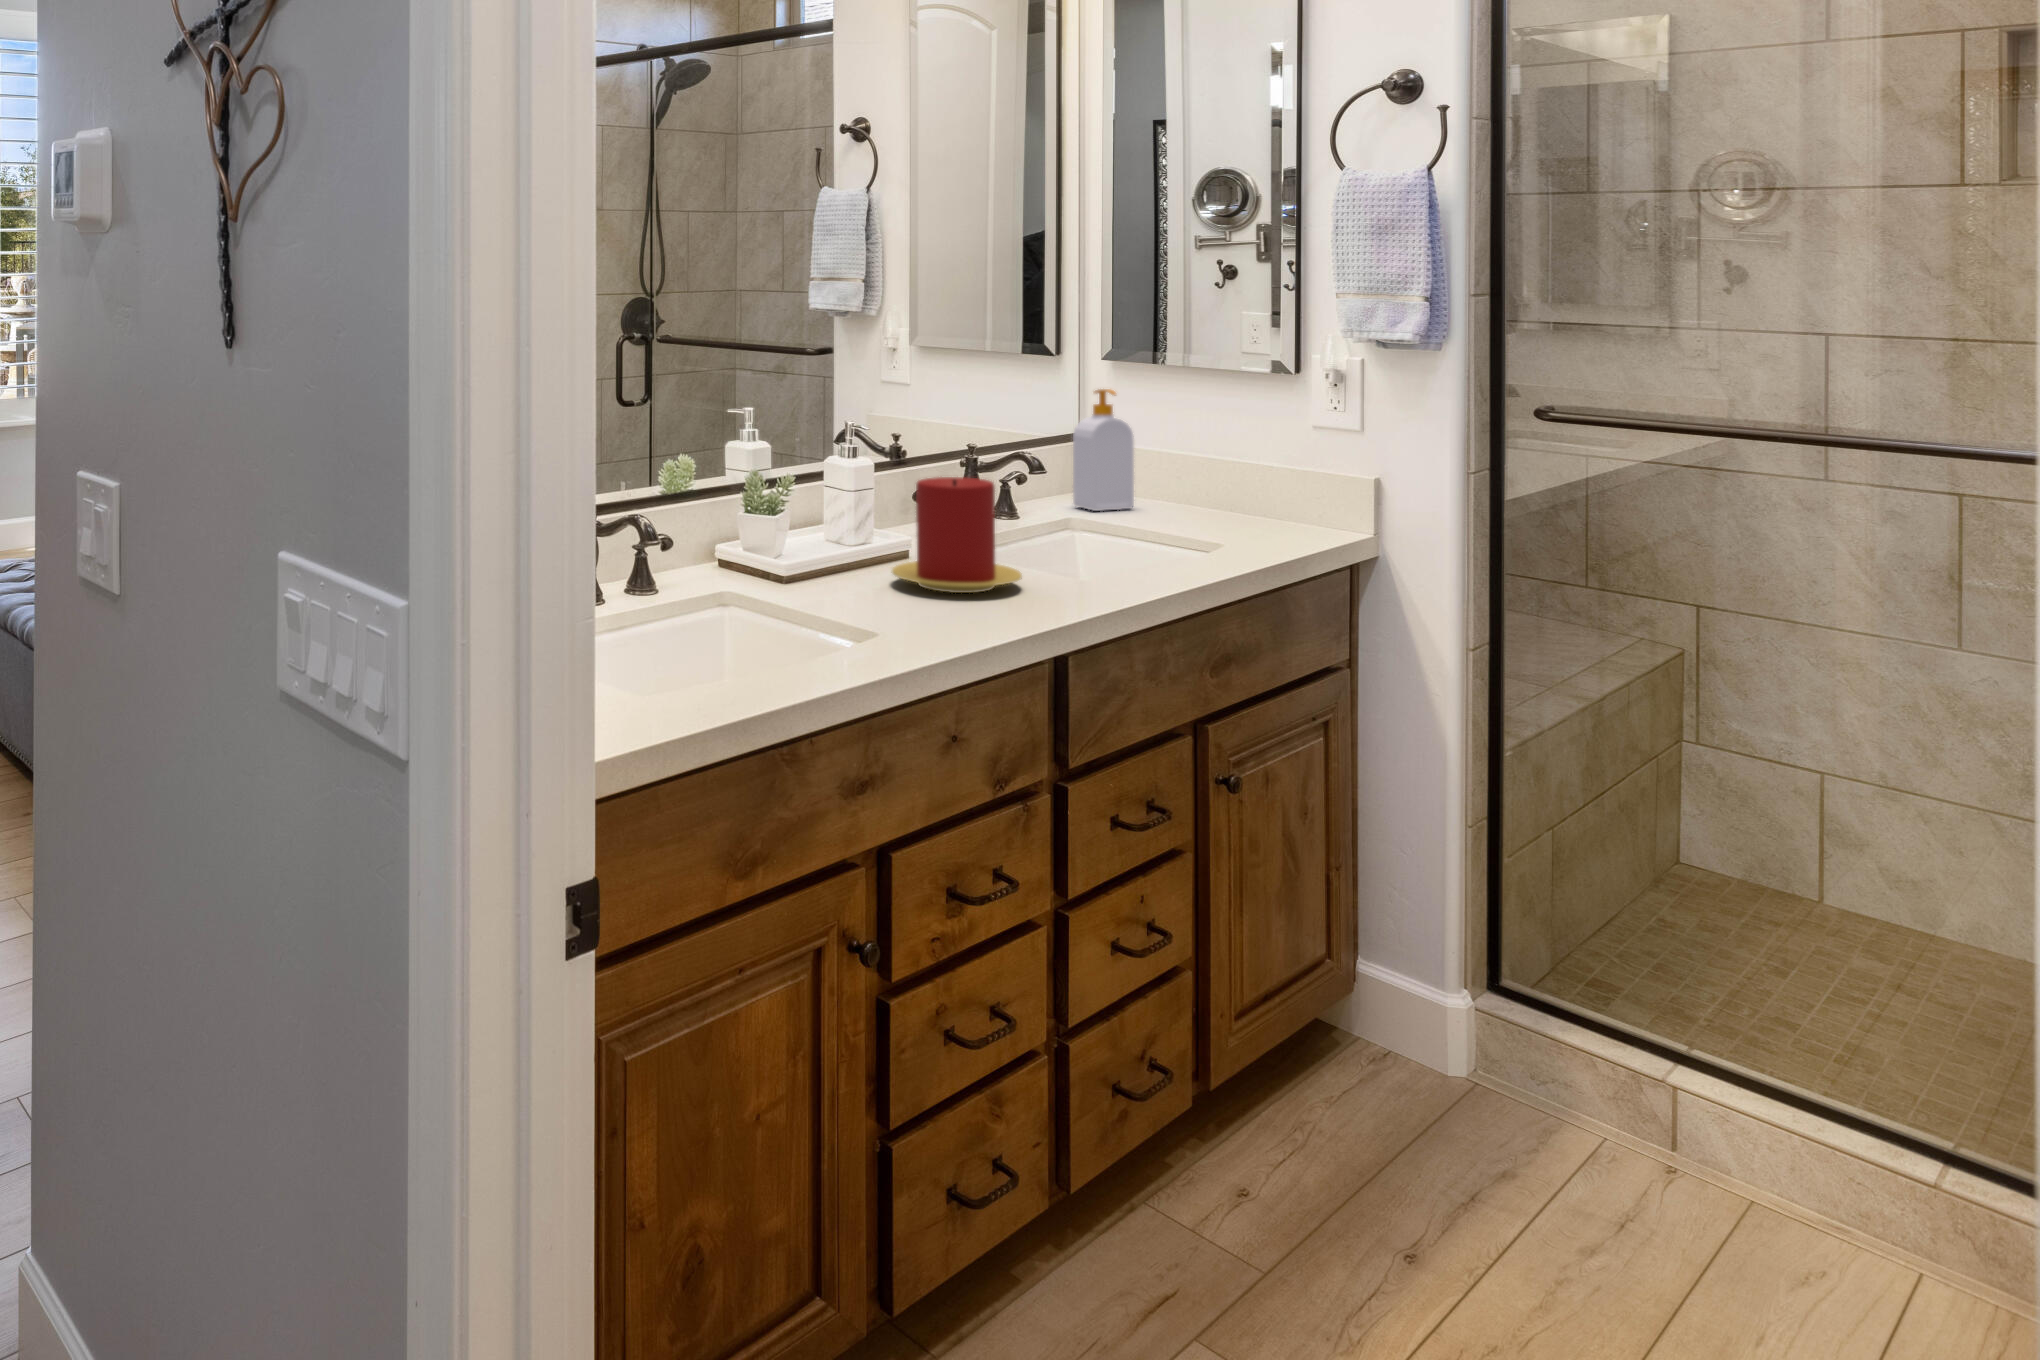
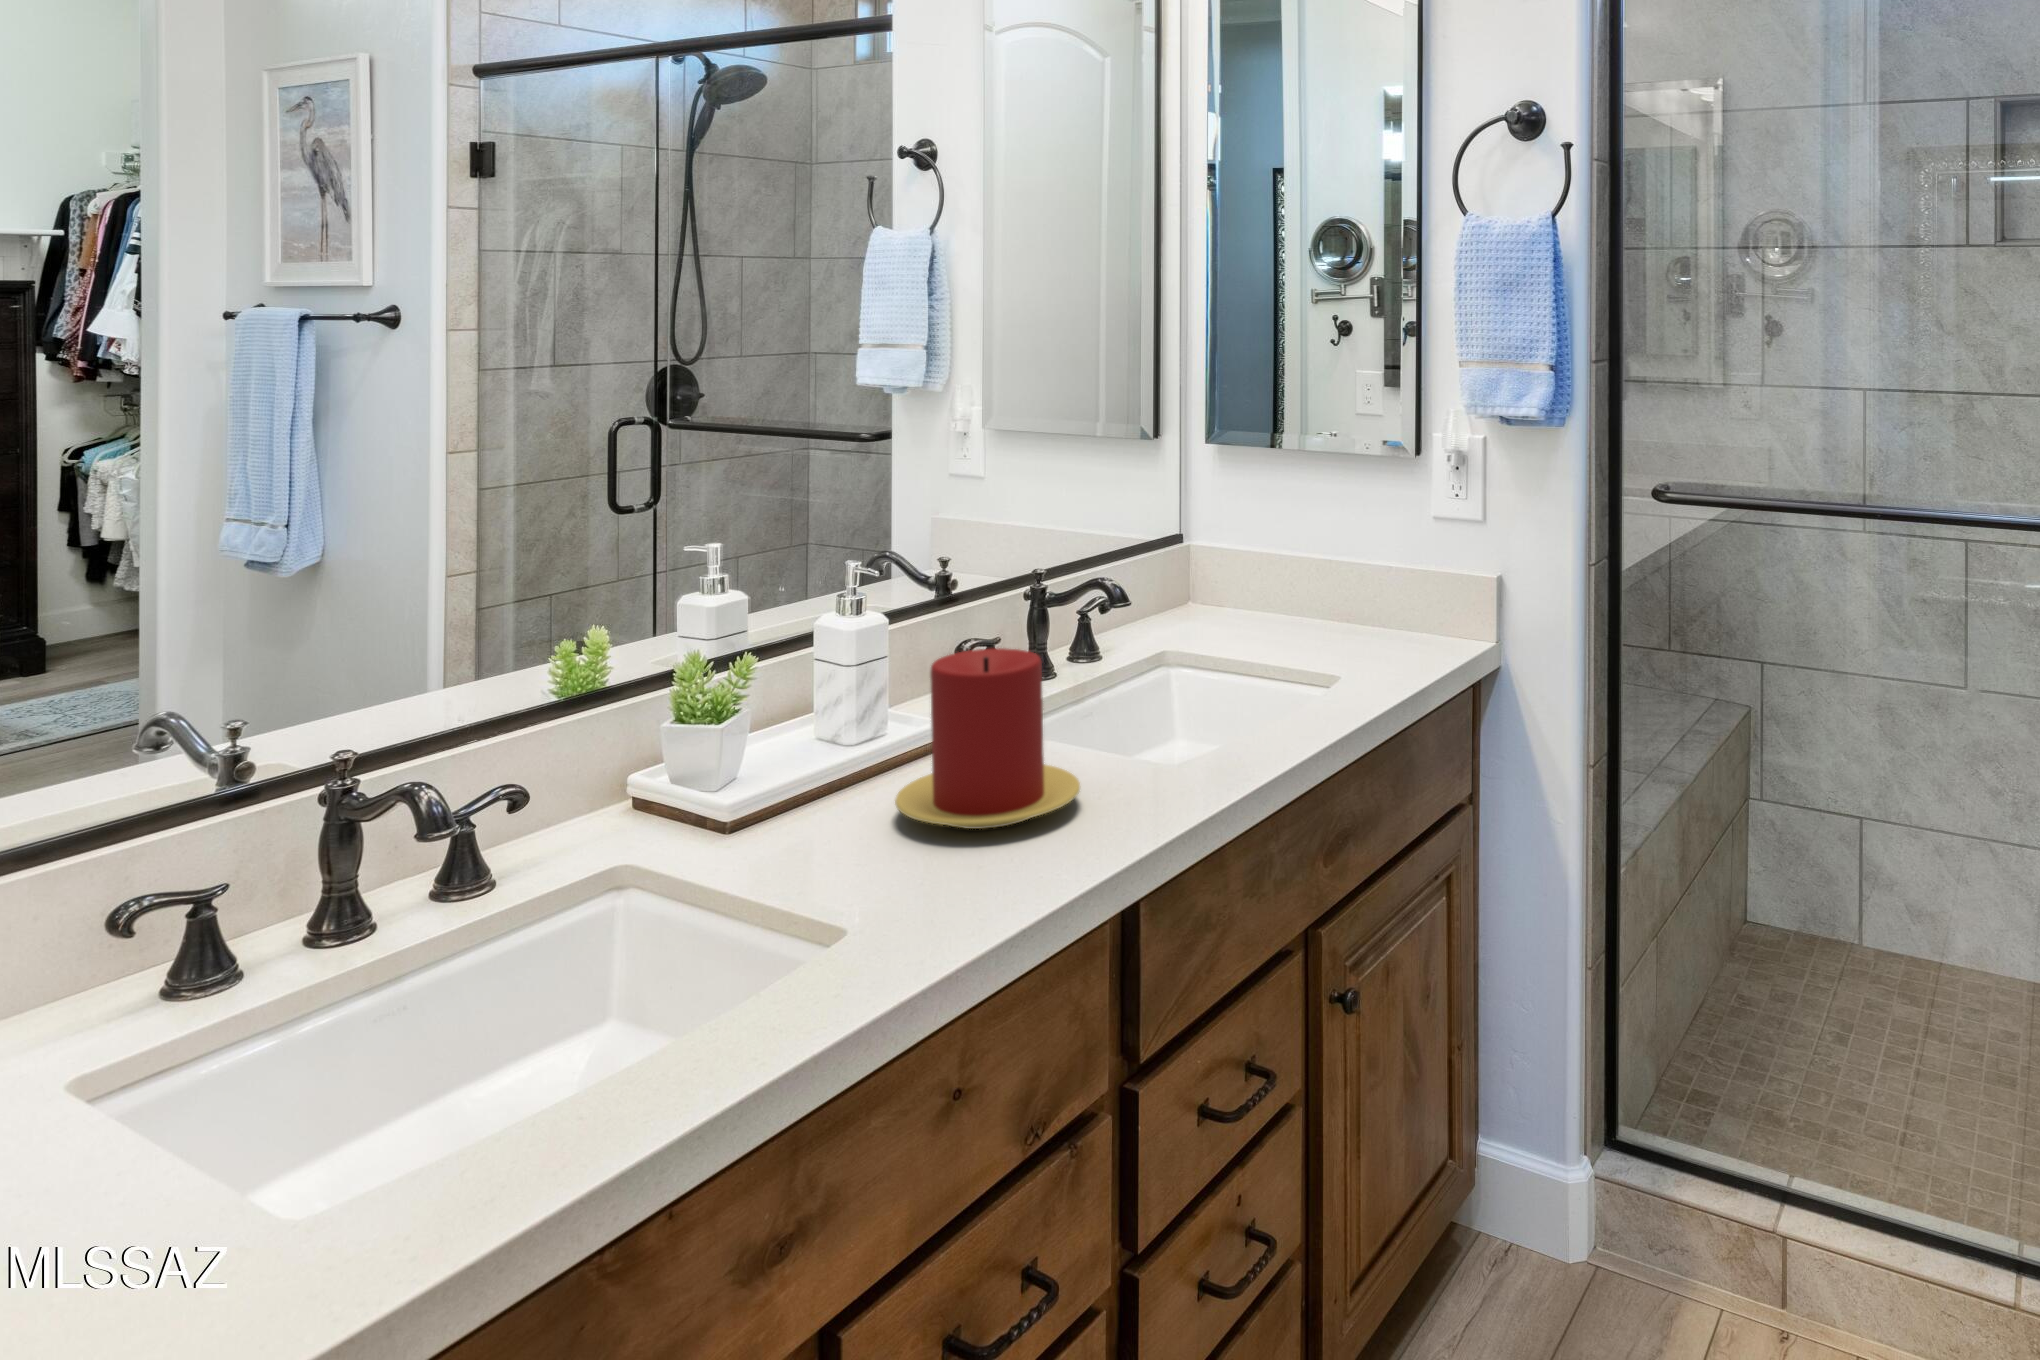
soap bottle: present [1073,389,1134,511] -> none [1172,477,1243,633]

